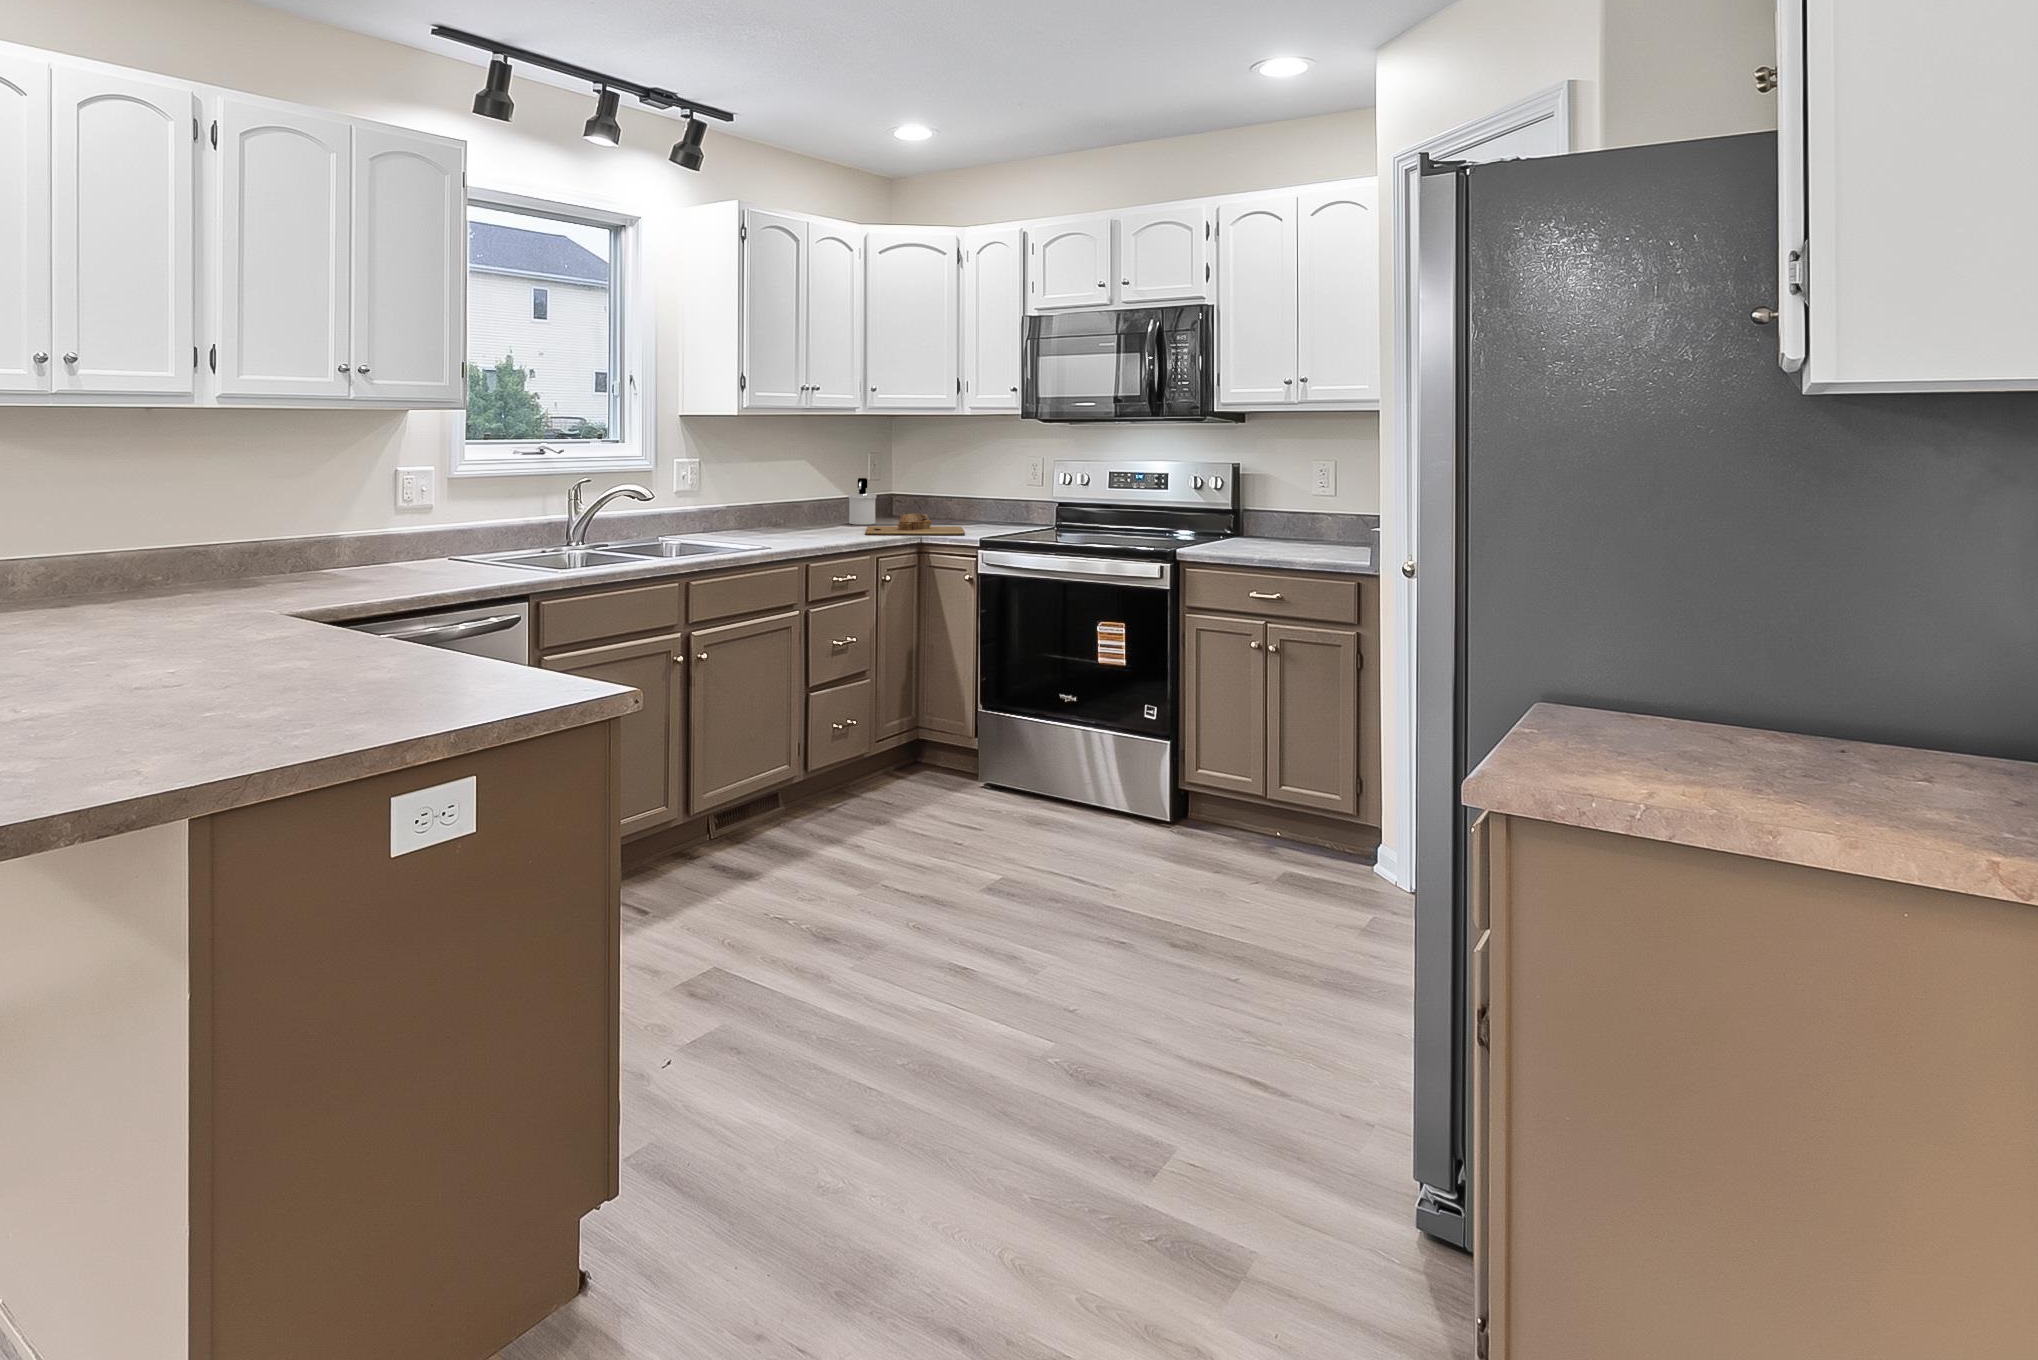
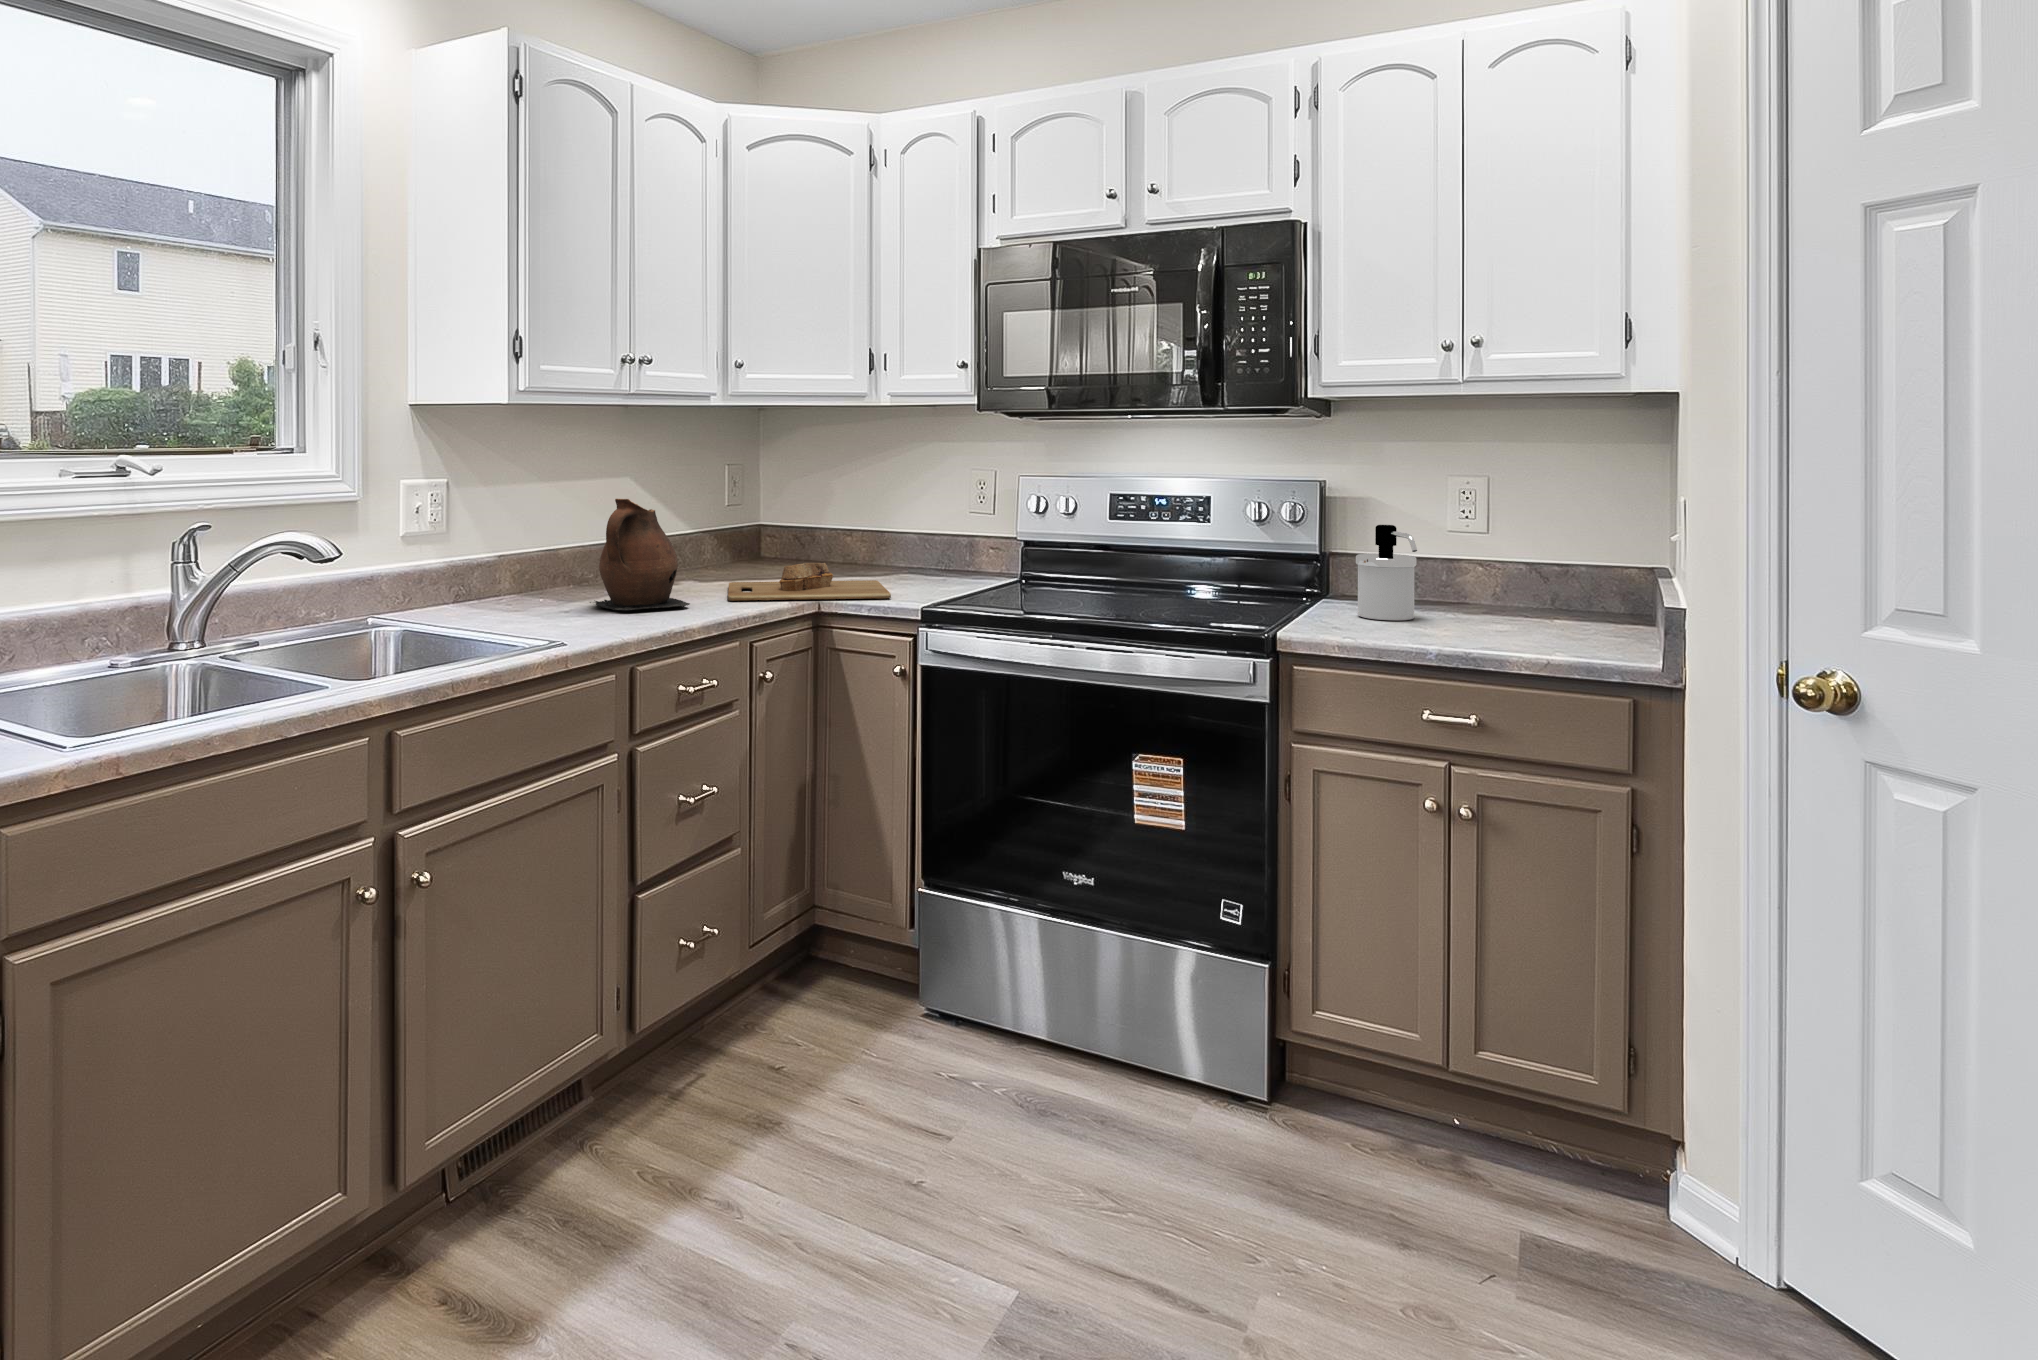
ceramic pitcher: none [783,471,842,537] -> present [590,499,690,610]
soap dispenser: present [848,478,876,525] -> present [1356,525,1417,620]

